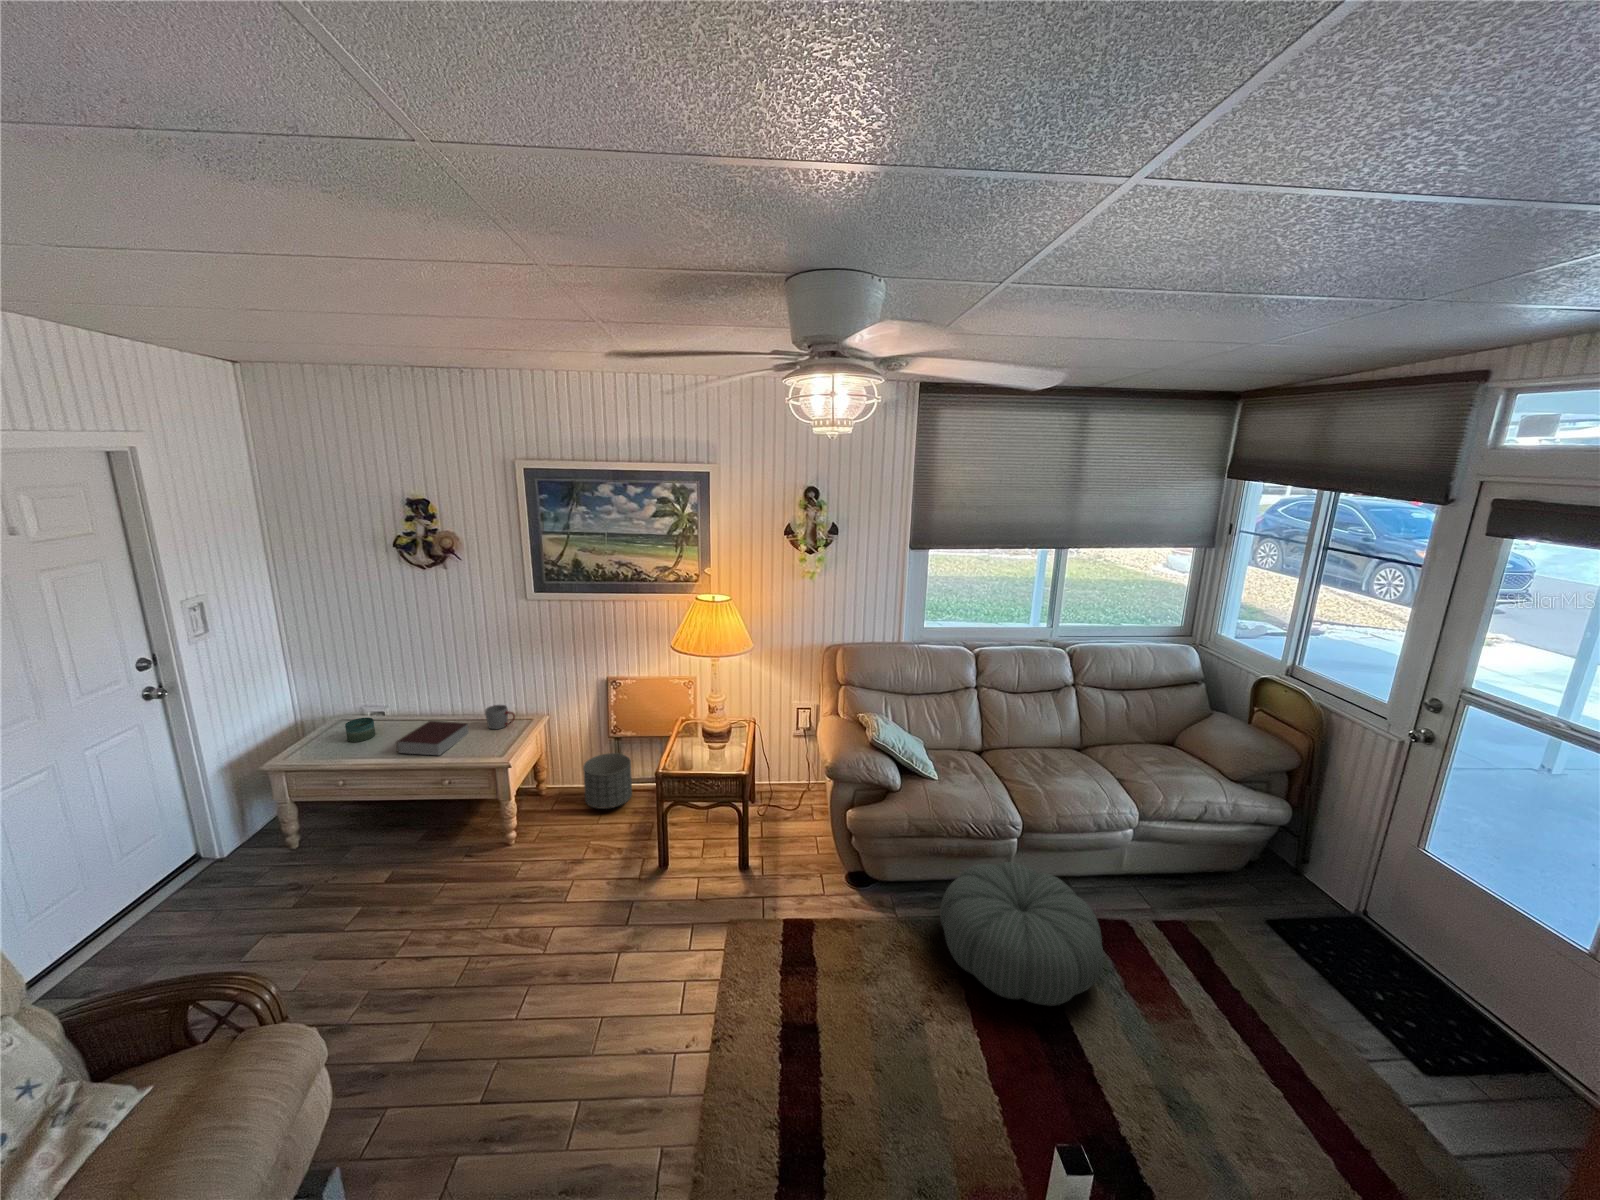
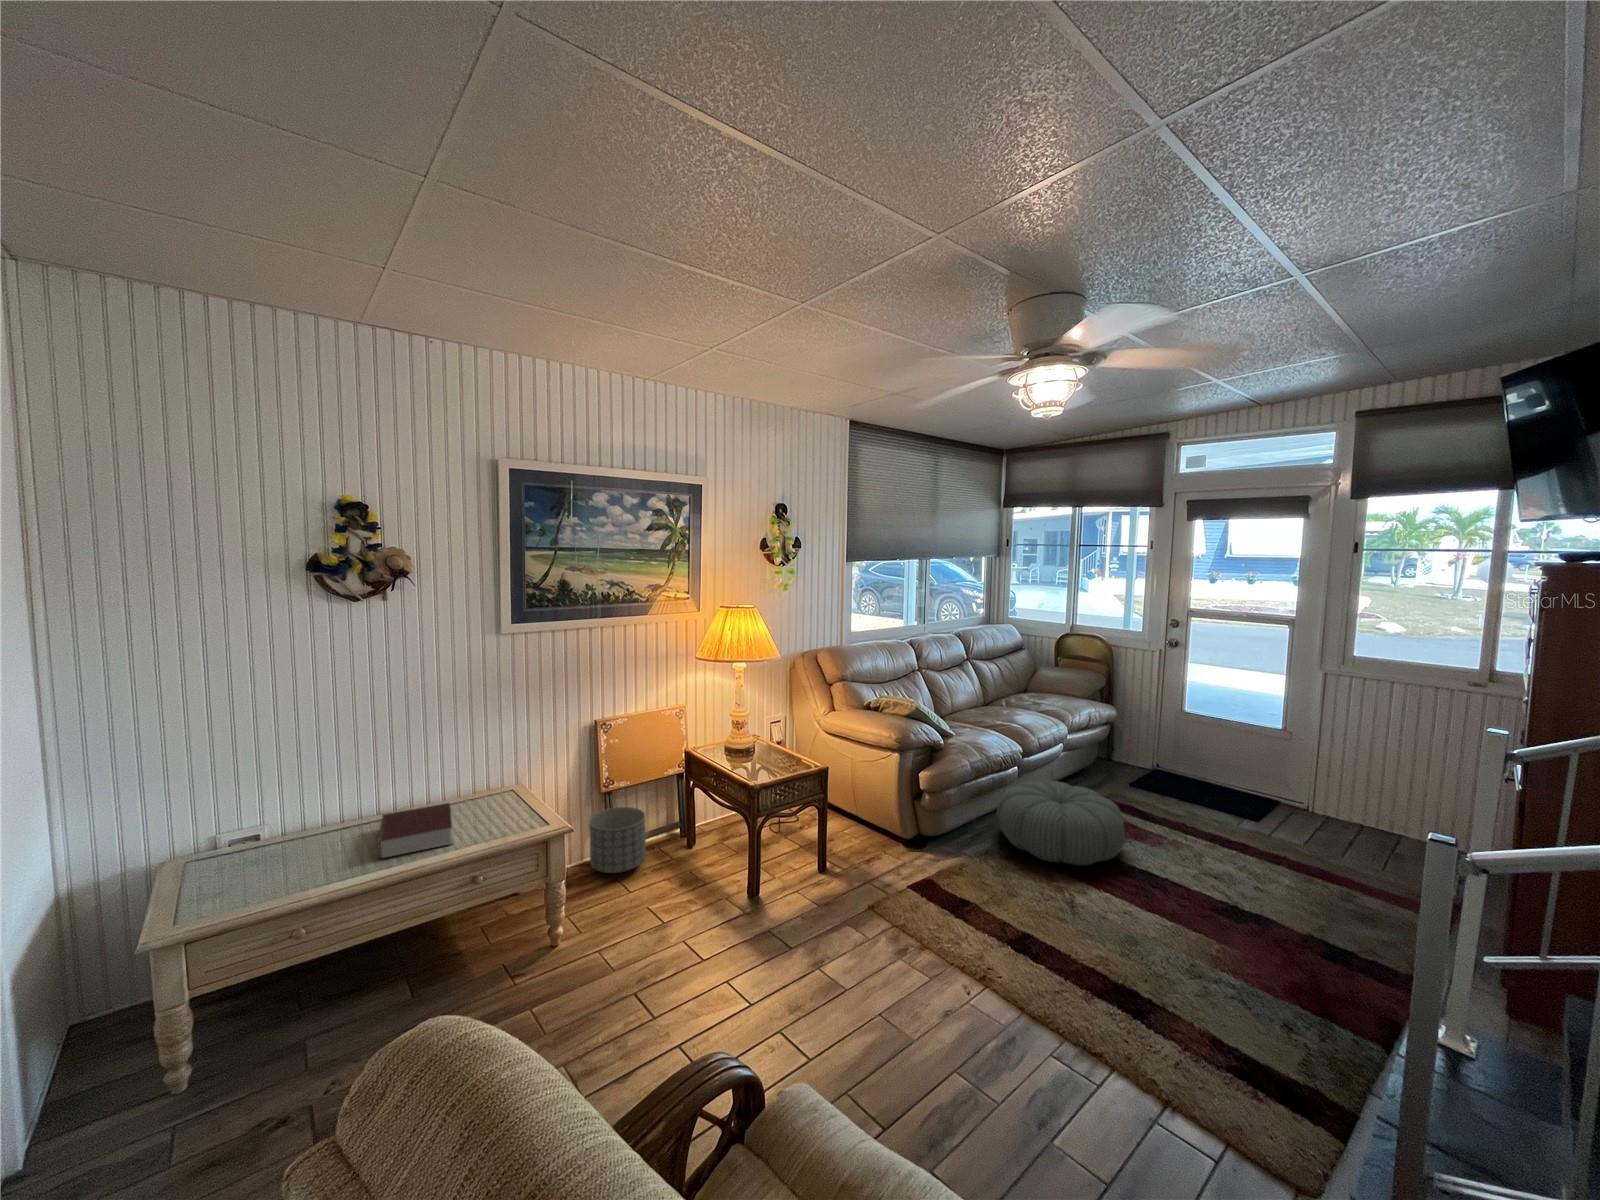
mug: present [485,705,515,729] -> none [463,773,507,806]
candle: present [345,718,375,742] -> none [245,832,293,873]

